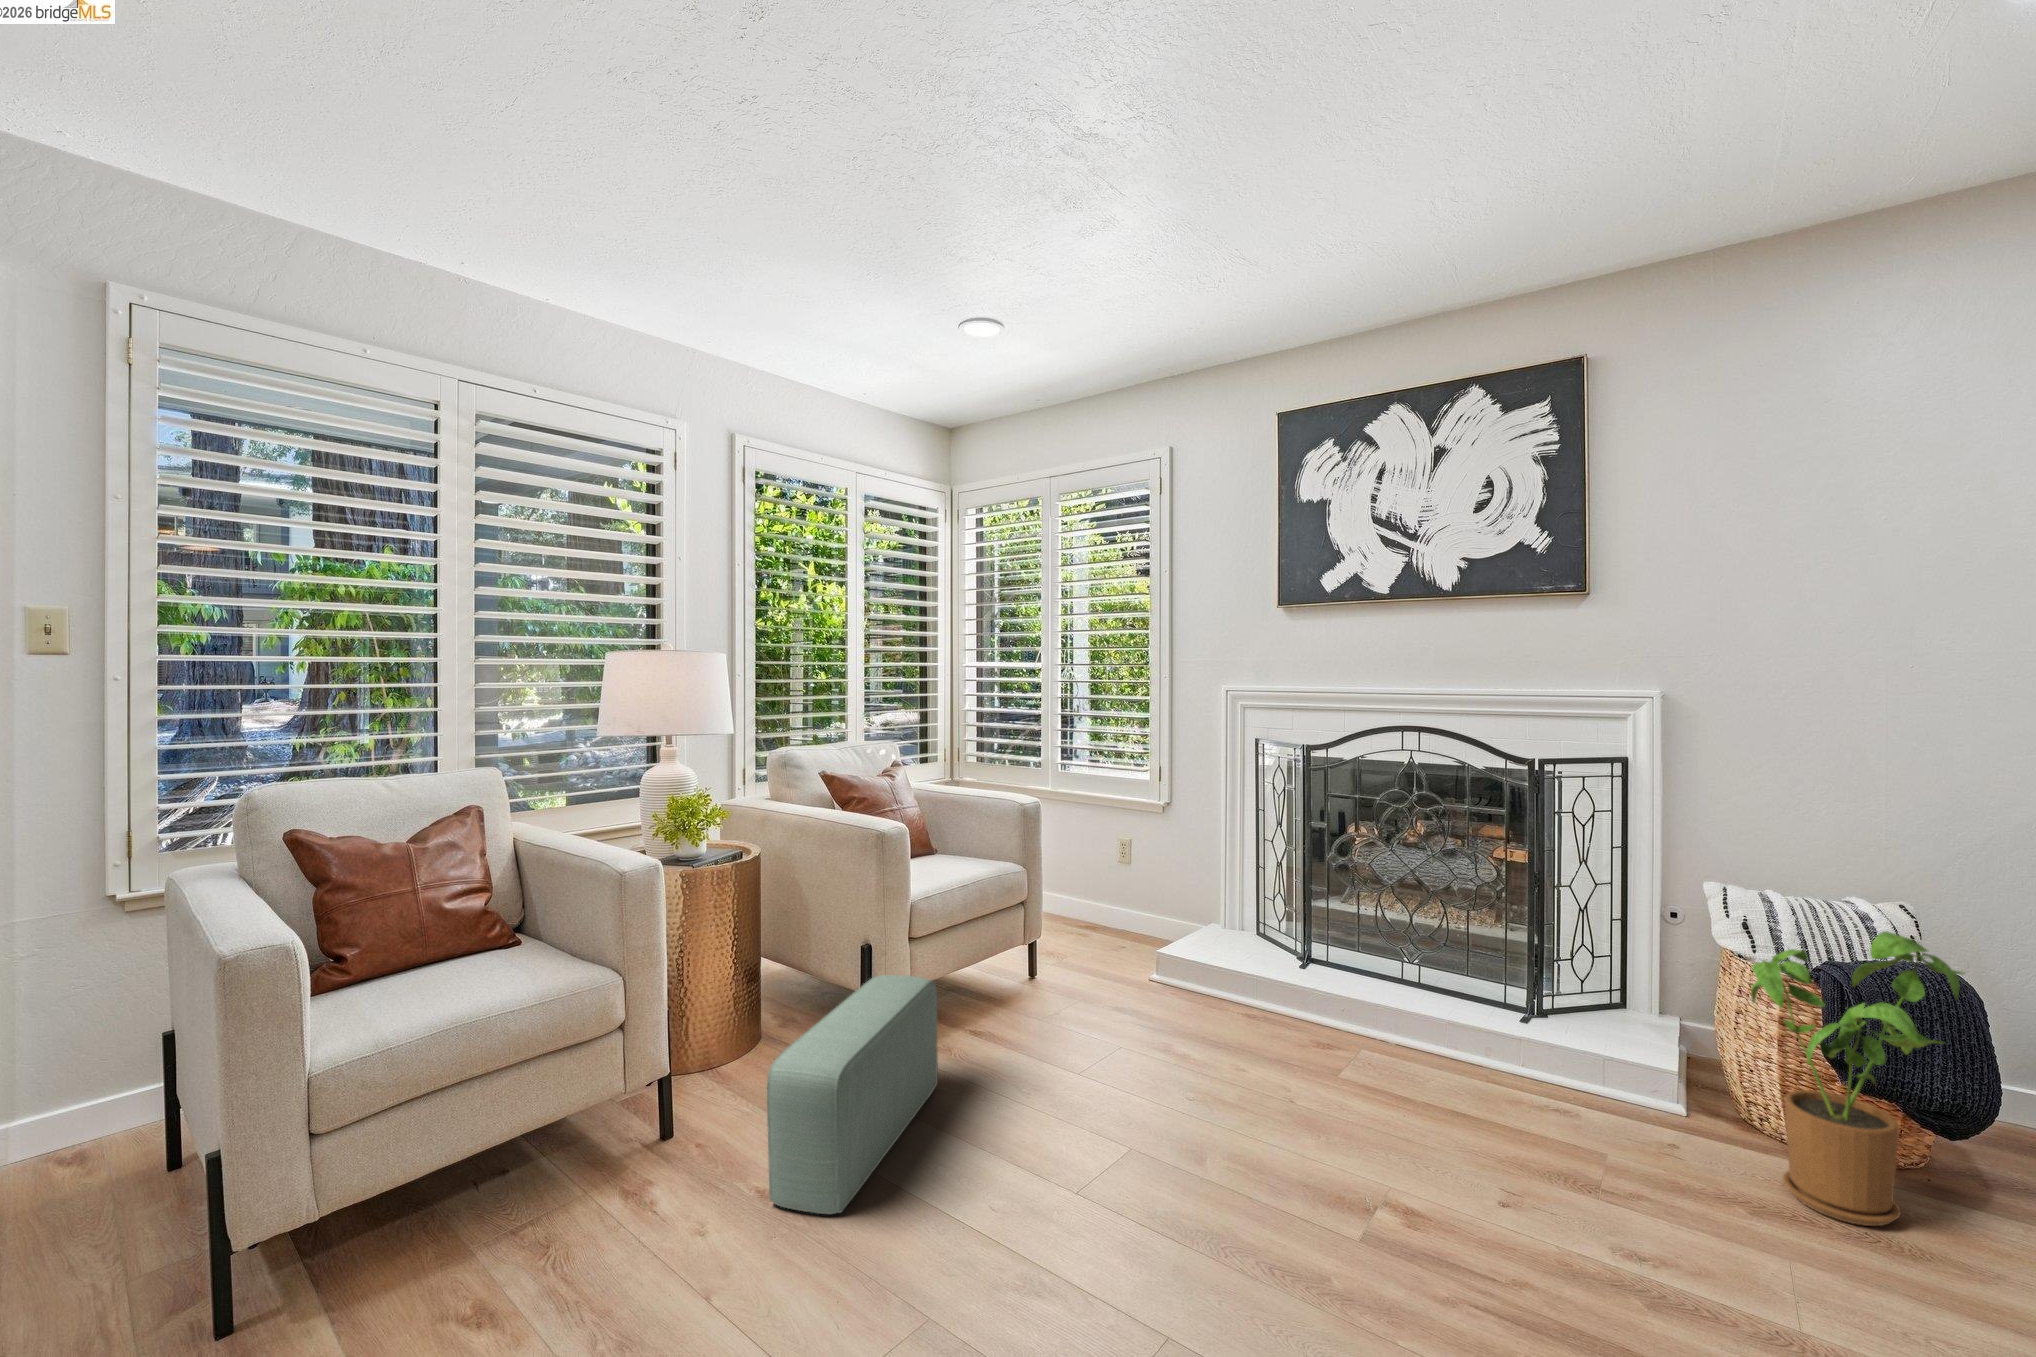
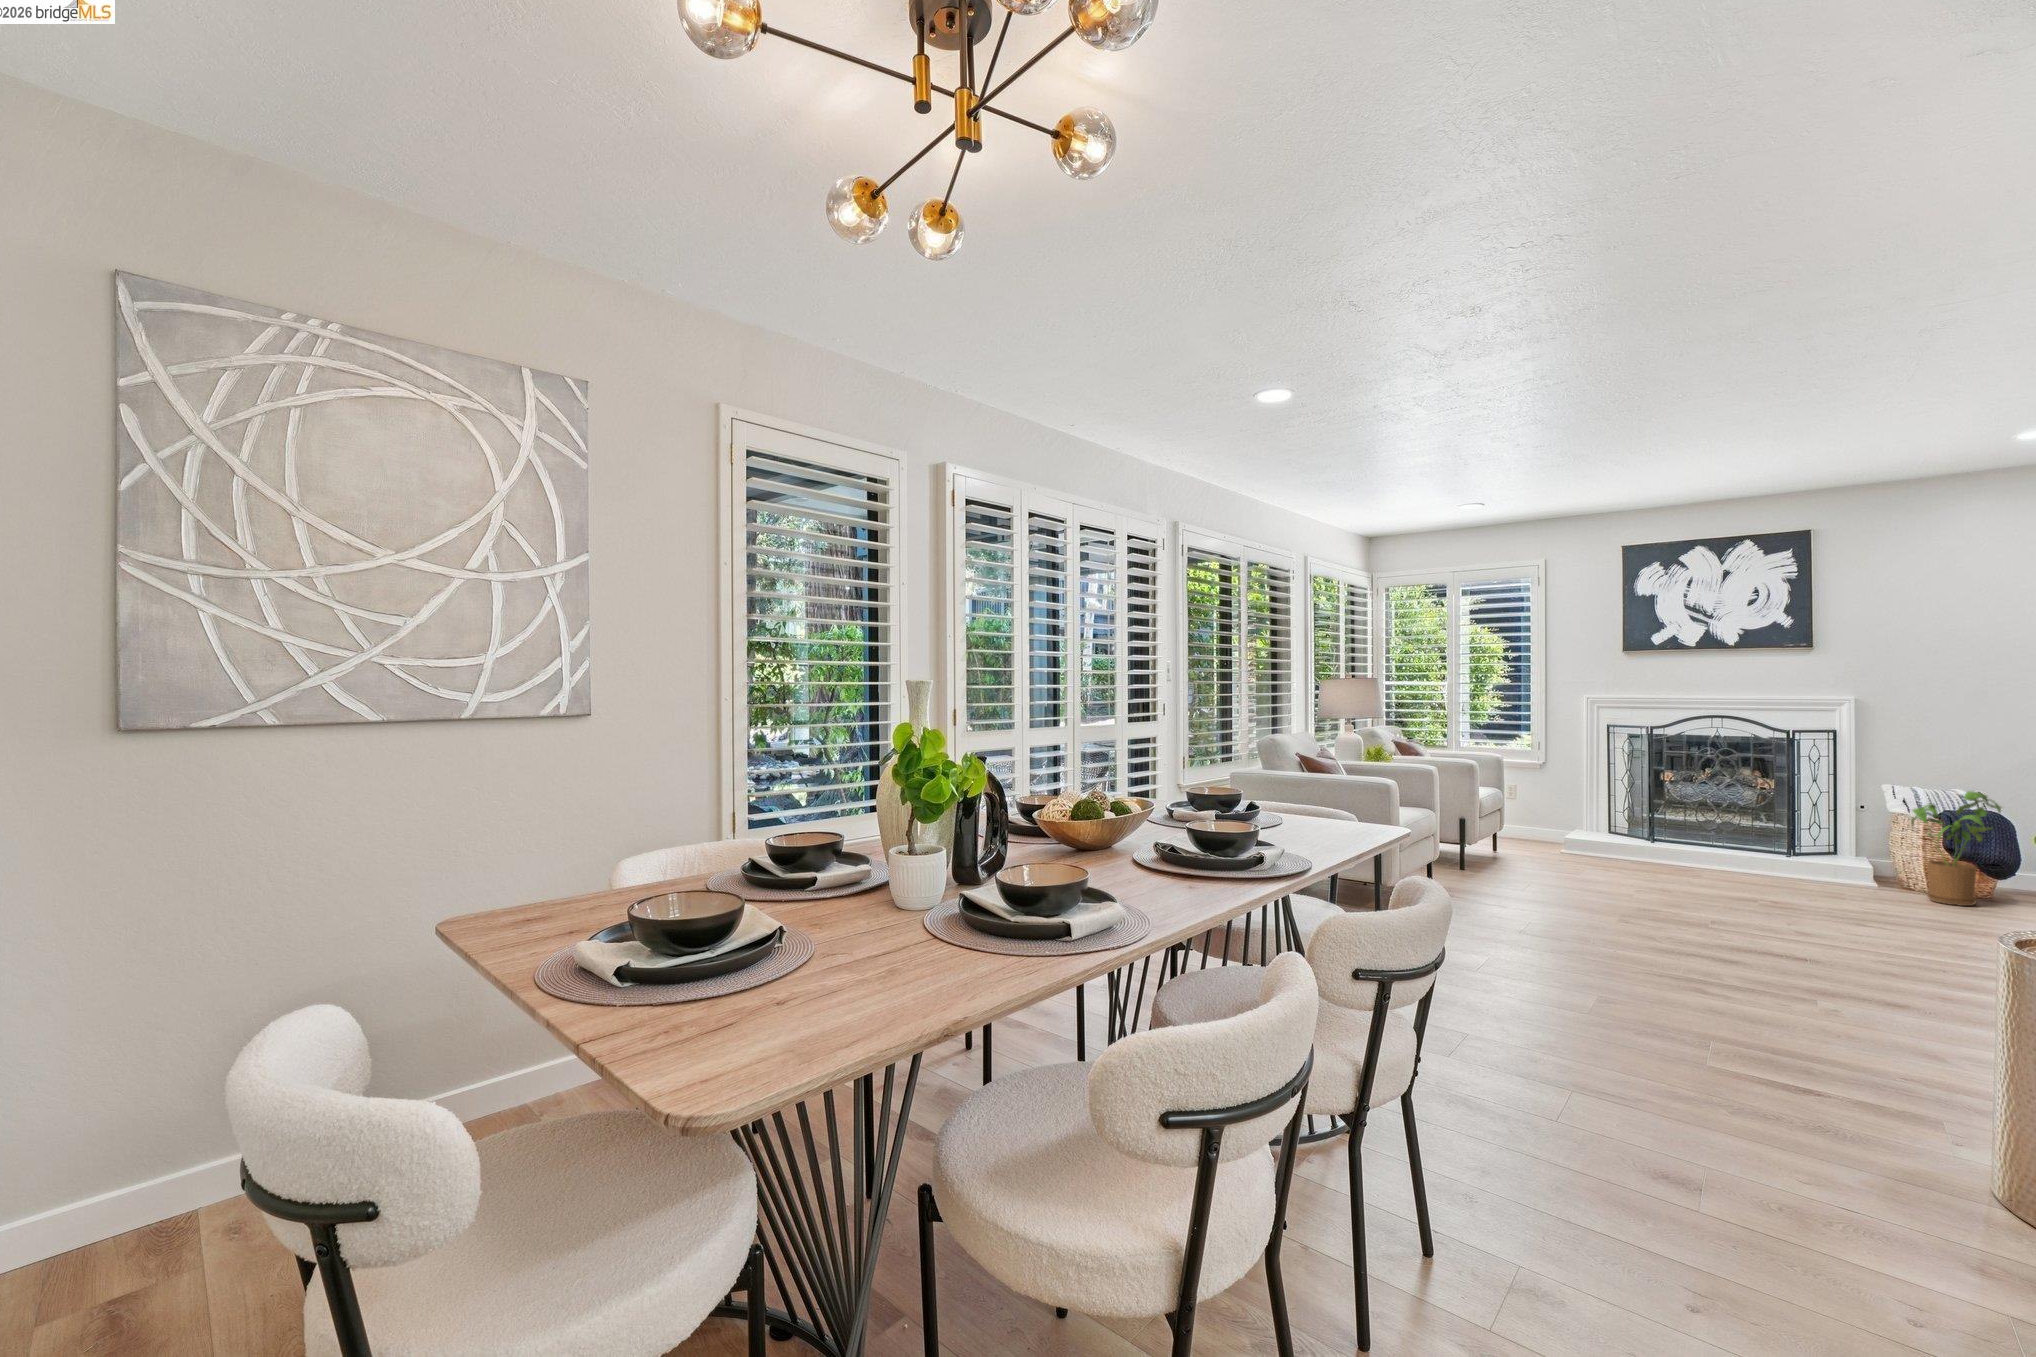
pouf: present [767,975,938,1214] -> none [1474,822,1530,898]

